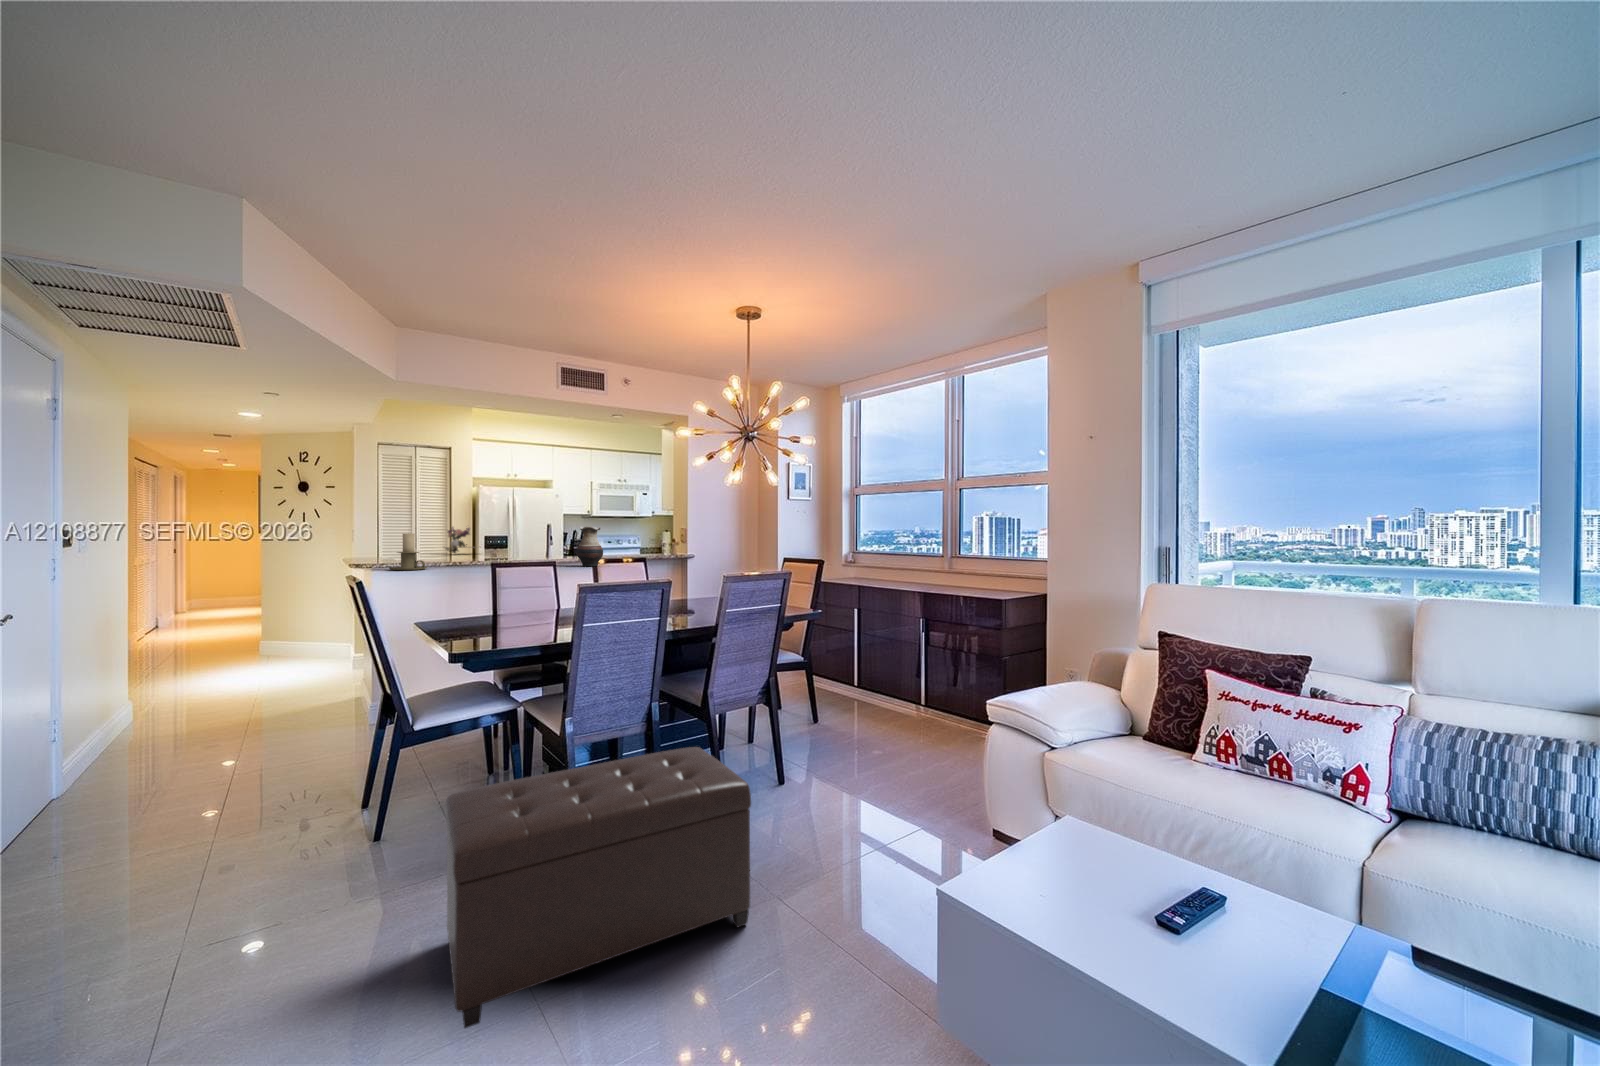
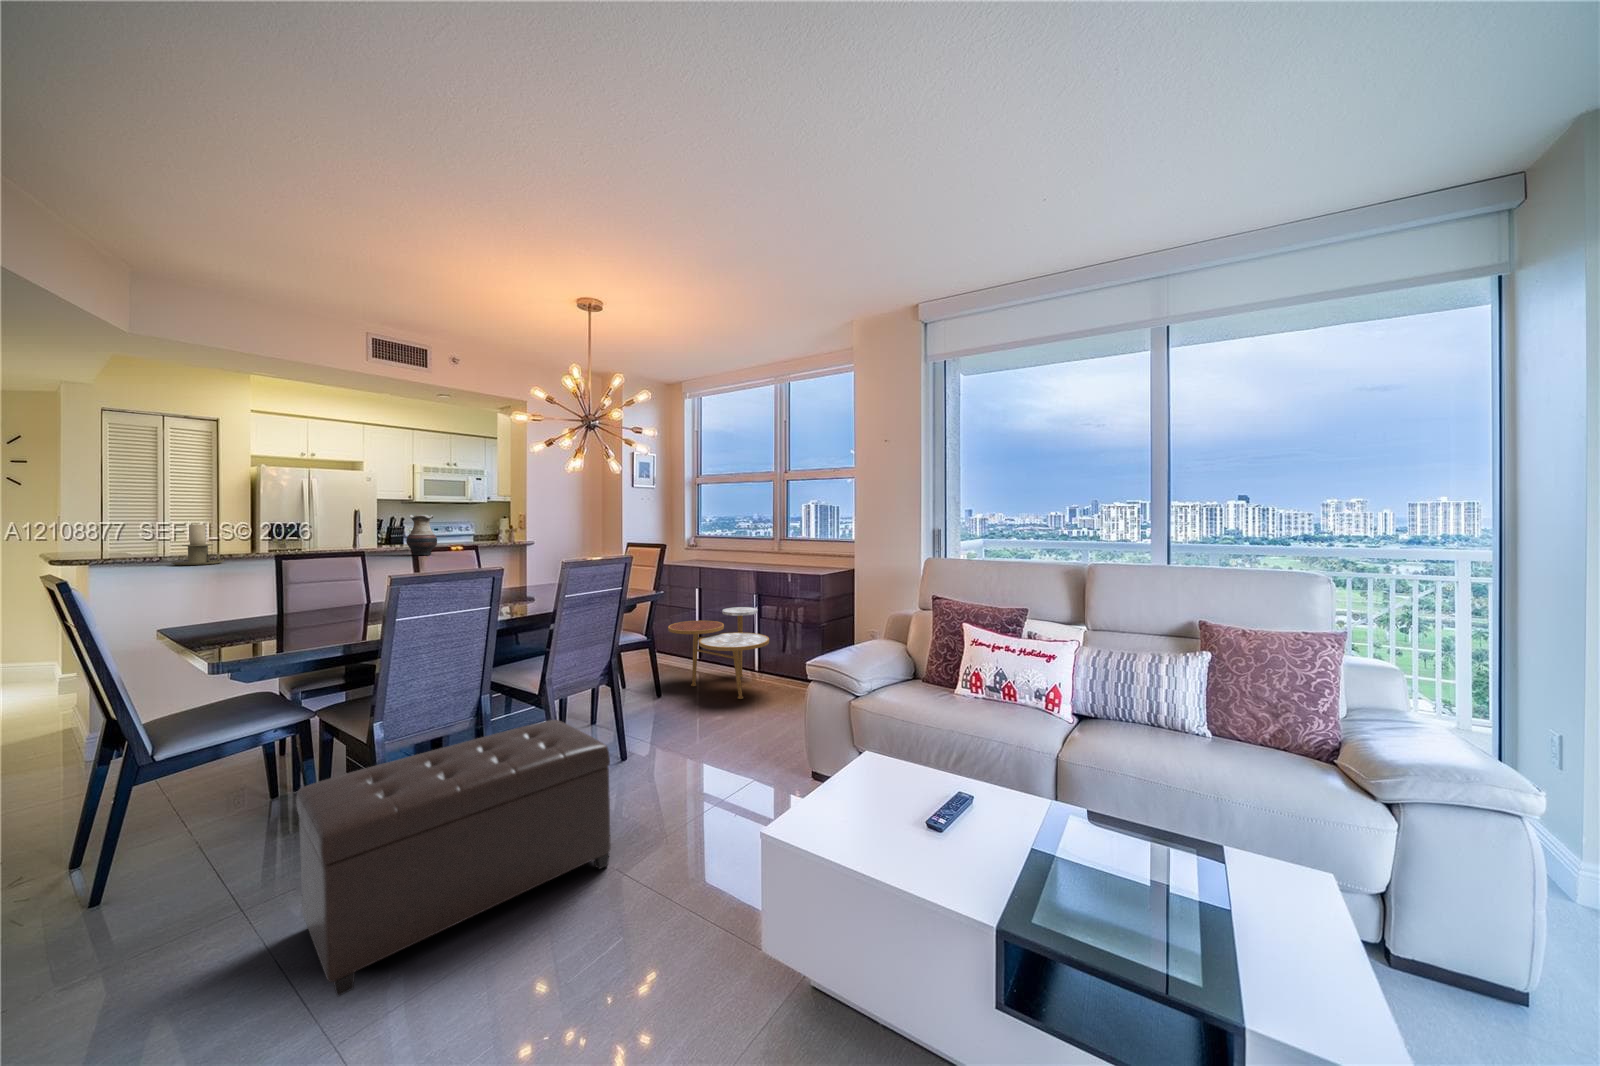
flower arrangement: present [446,527,470,553] -> none [231,512,282,545]
side table: none [825,633,940,740] -> present [668,607,769,699]

